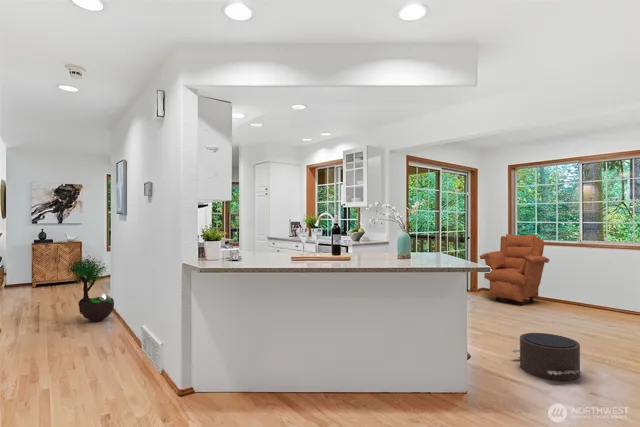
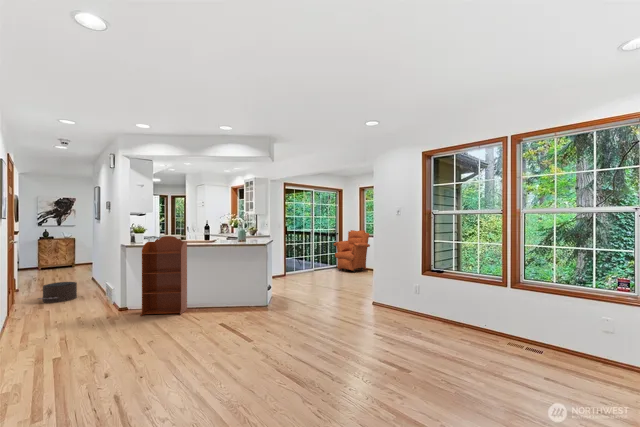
bookcase: none [228,247,310,416] -> present [141,236,187,316]
potted tree: present [67,257,114,321] -> none [62,243,93,285]
pouf: present [512,333,581,380] -> present [38,282,77,303]

